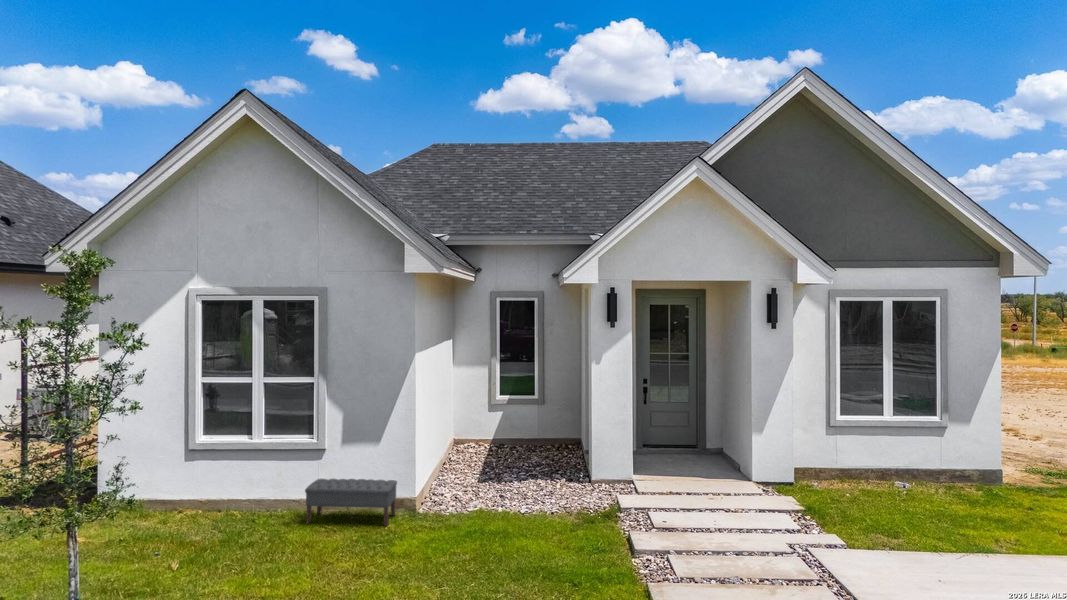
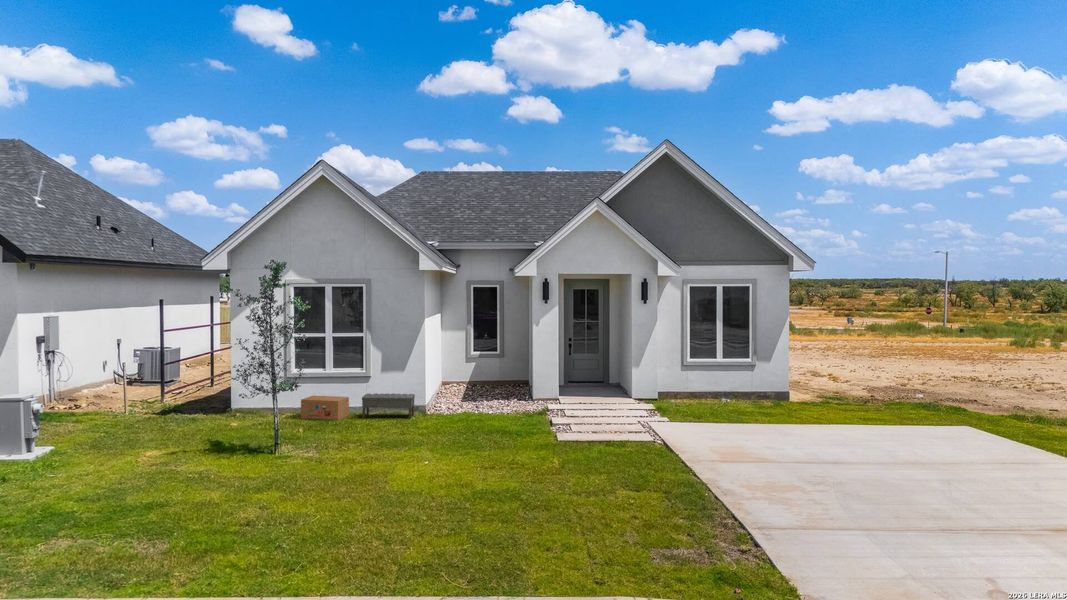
cardboard box: none [203,480,288,530] -> present [301,396,349,420]

